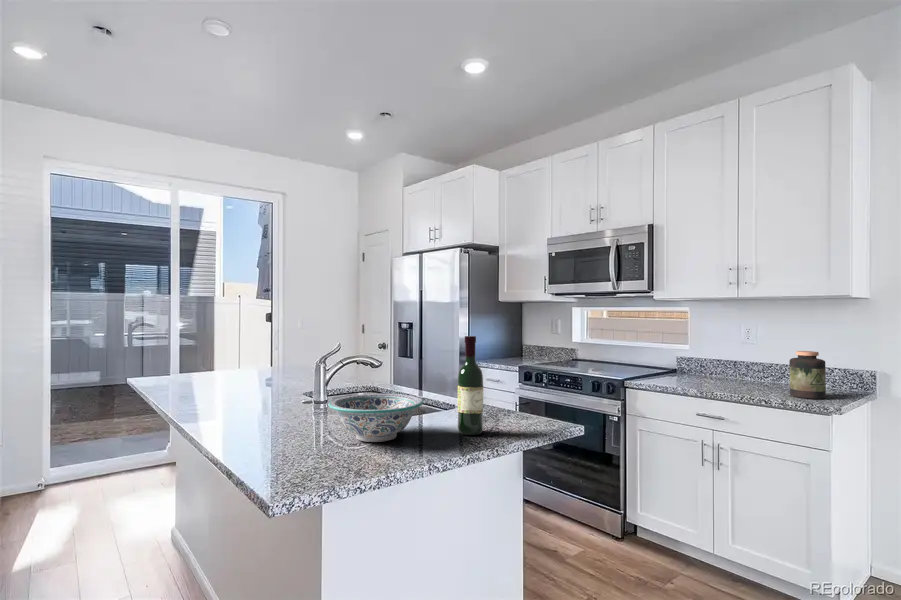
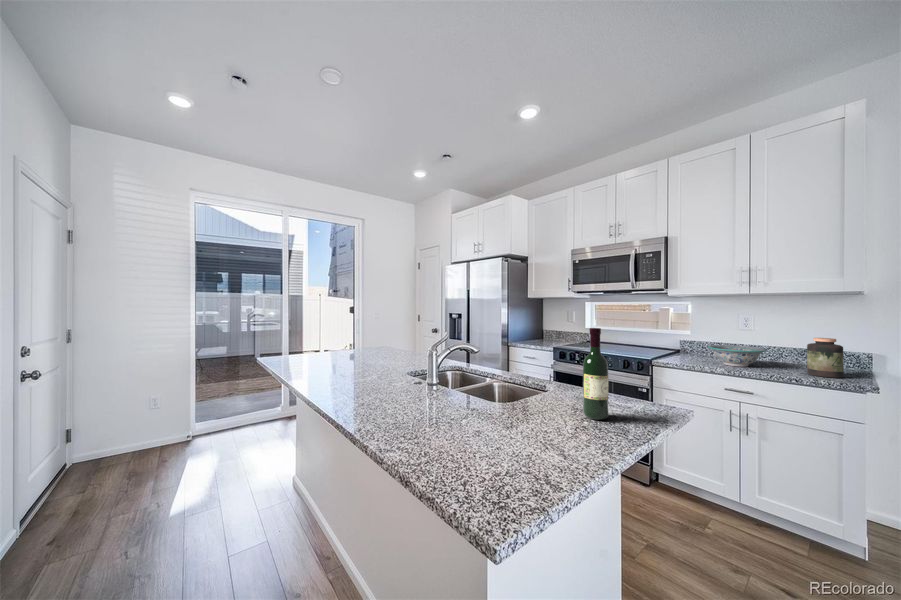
decorative bowl: present [329,394,423,442] -> present [708,345,766,367]

